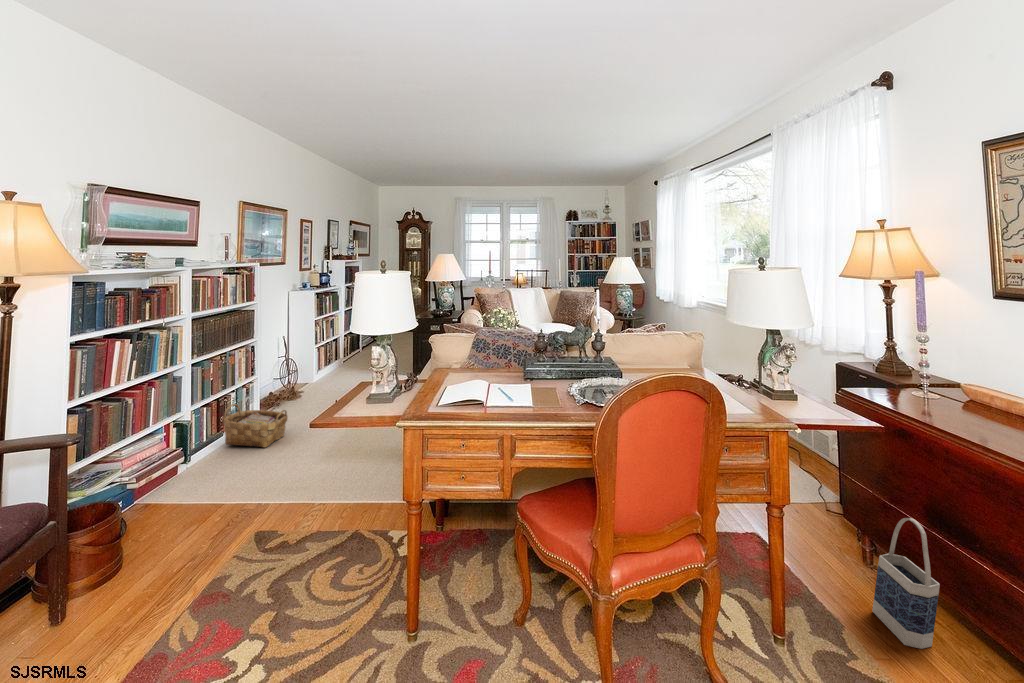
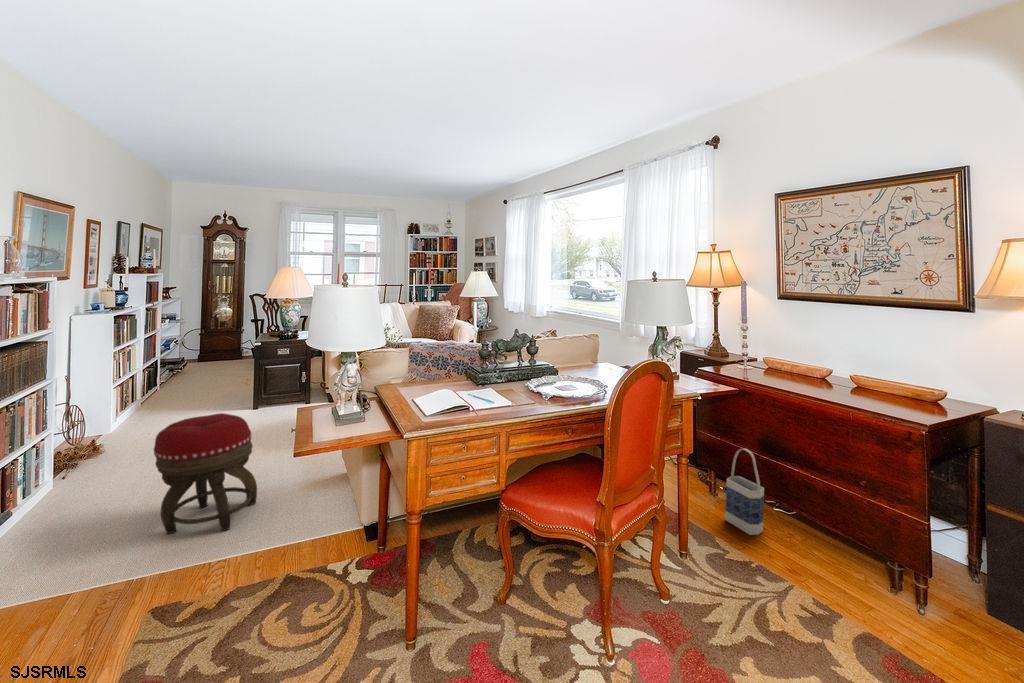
footstool: none [292,379,372,481] -> present [154,413,257,534]
woven basket: present [222,404,288,448] -> none [18,464,119,524]

